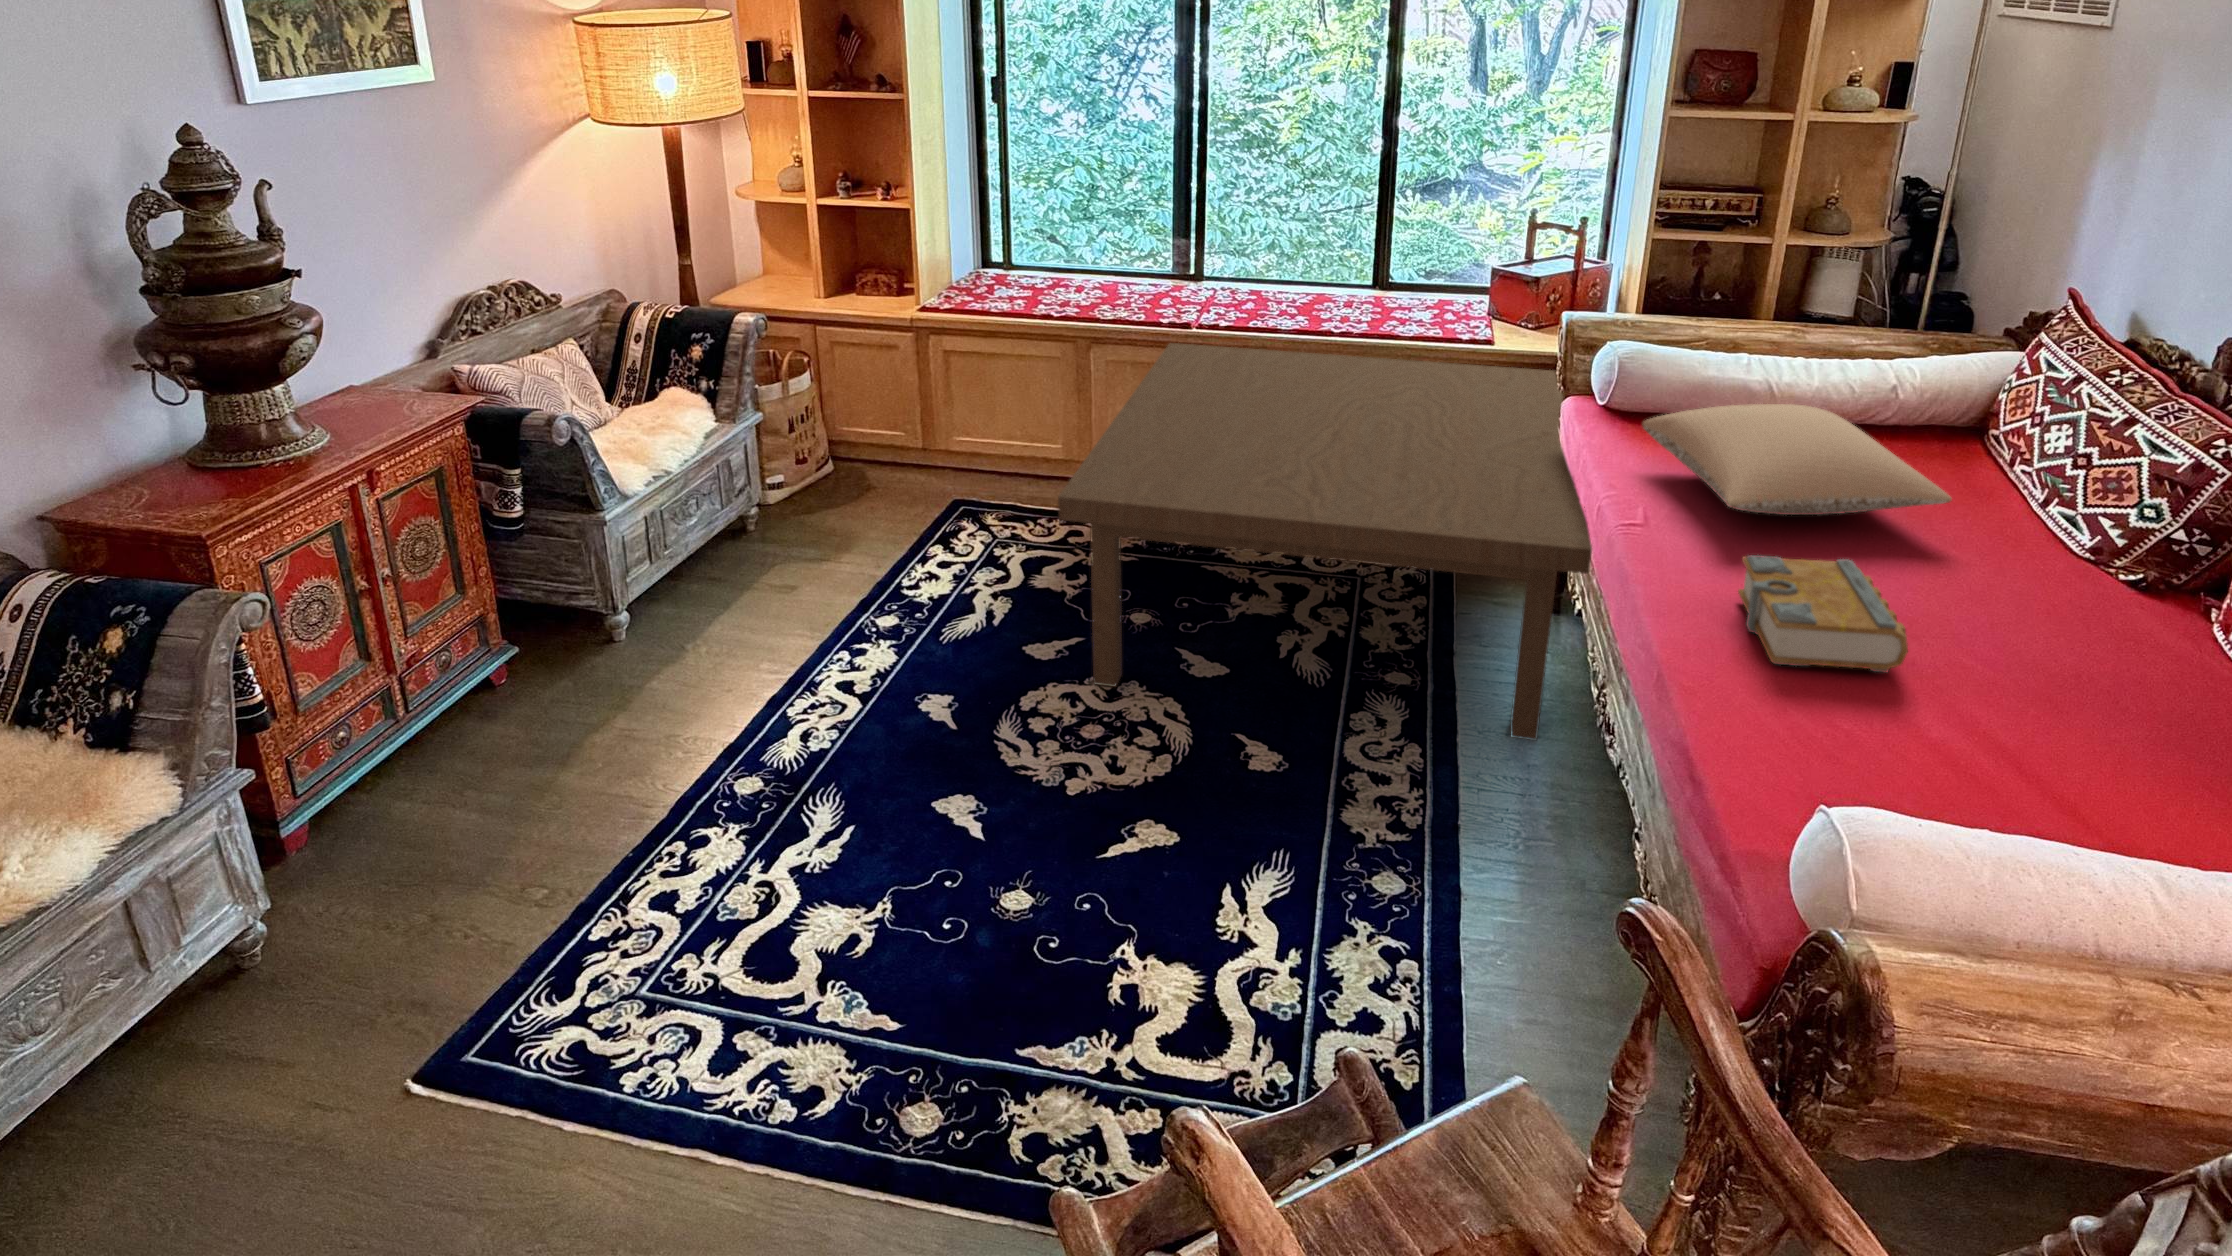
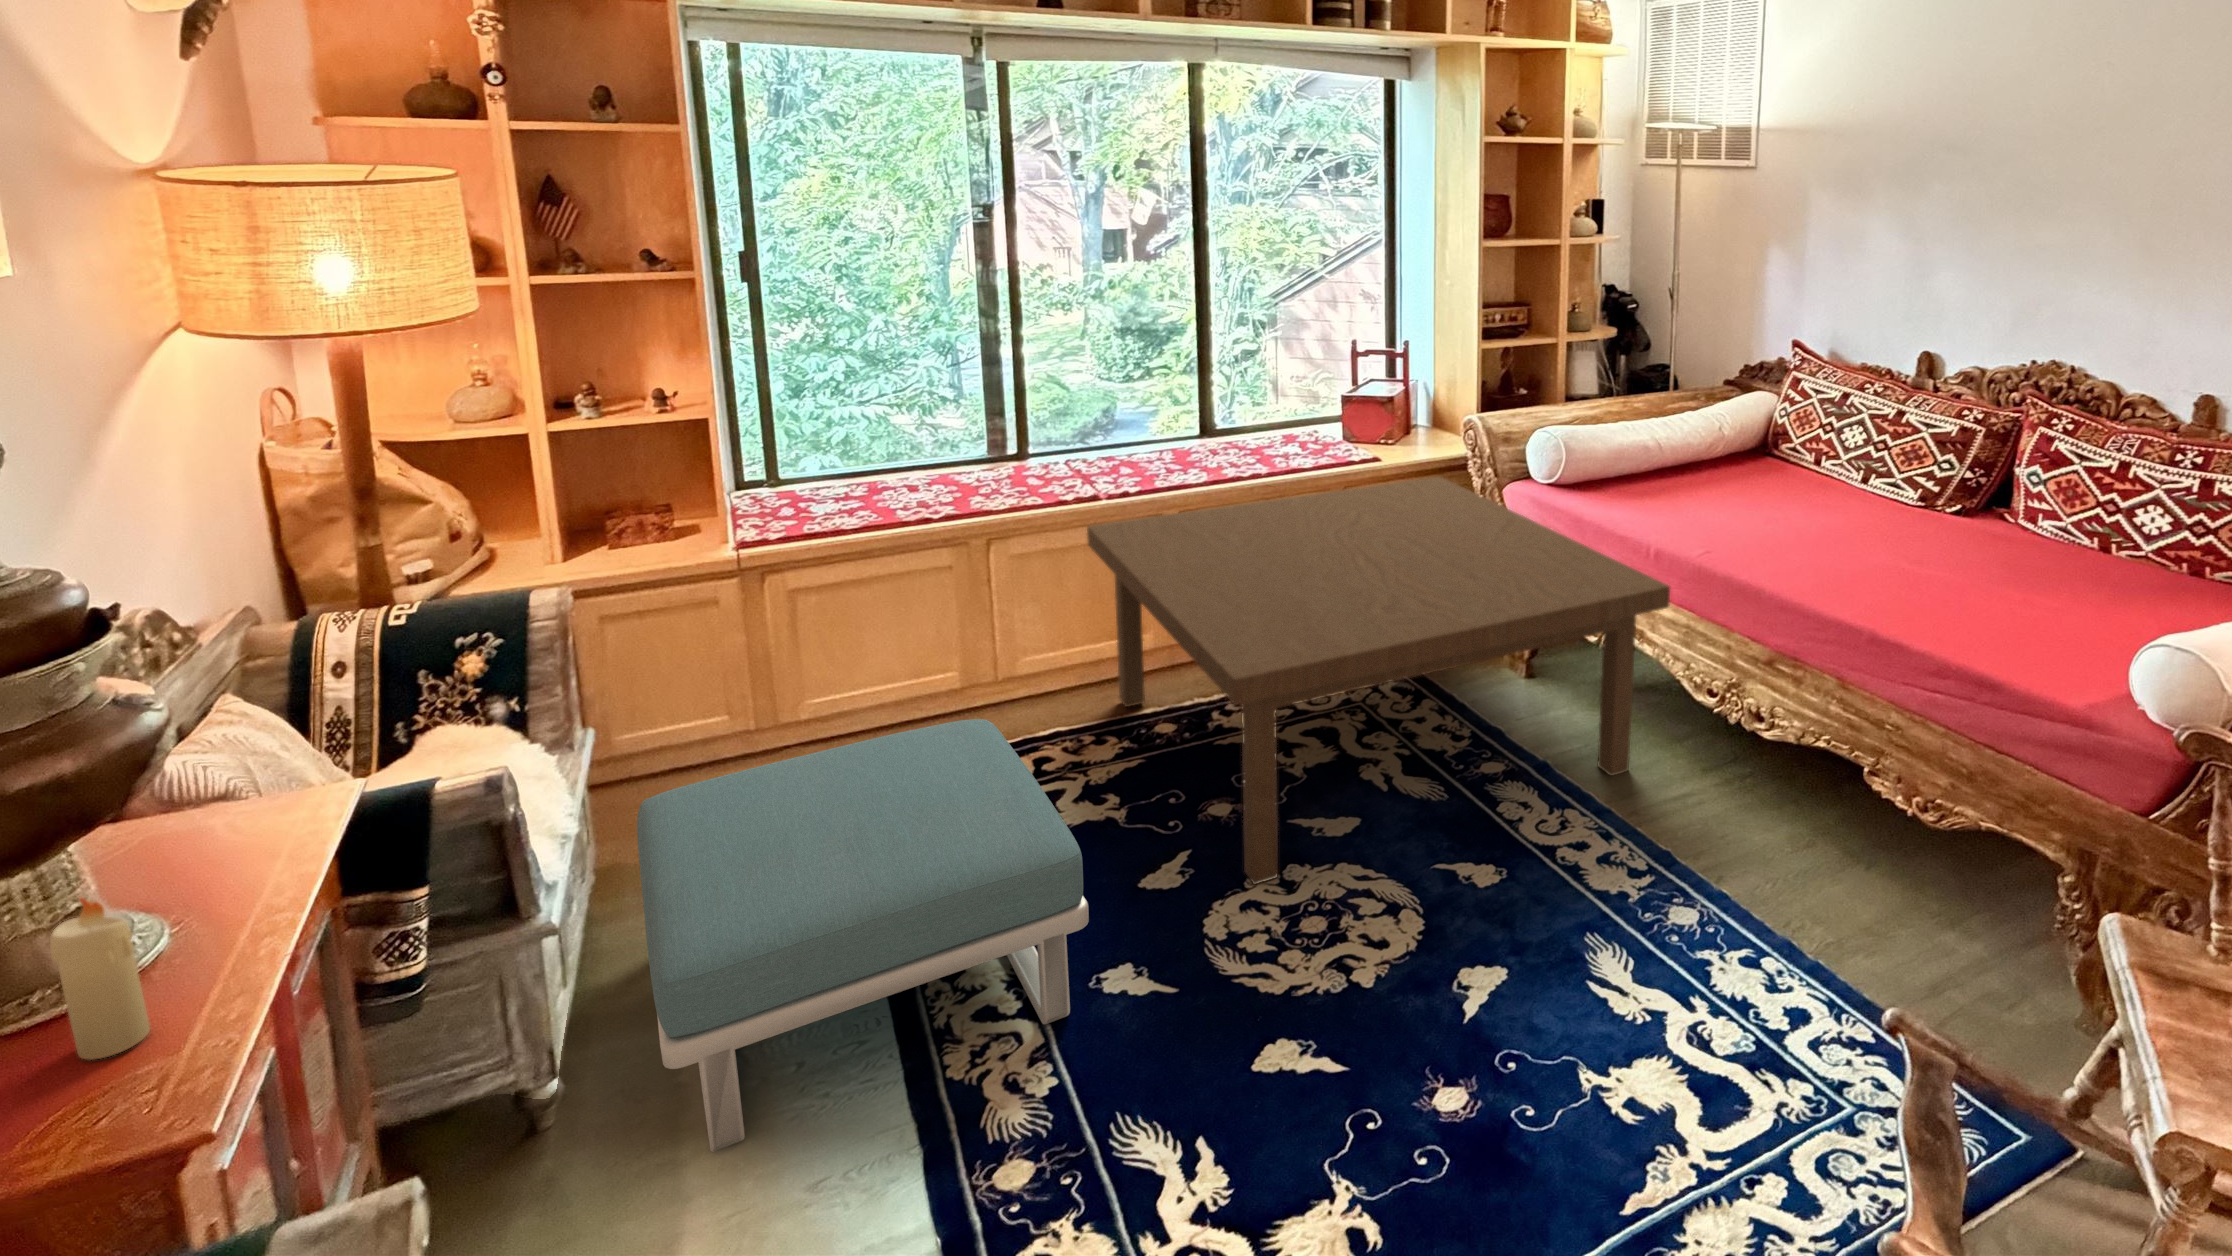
candle: none [205,399,253,481] -> present [50,897,150,1060]
pillow: present [1642,404,1952,515] -> none [1637,445,1859,523]
footstool: none [619,461,976,711] -> present [637,719,1089,1152]
book: present [1738,555,1908,672] -> none [1837,528,1980,606]

